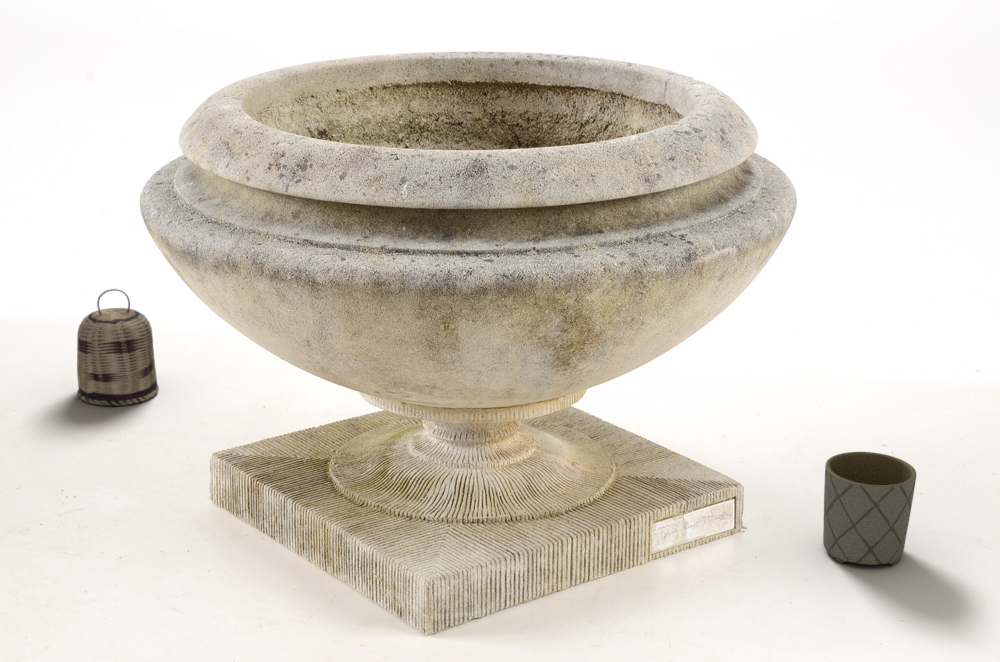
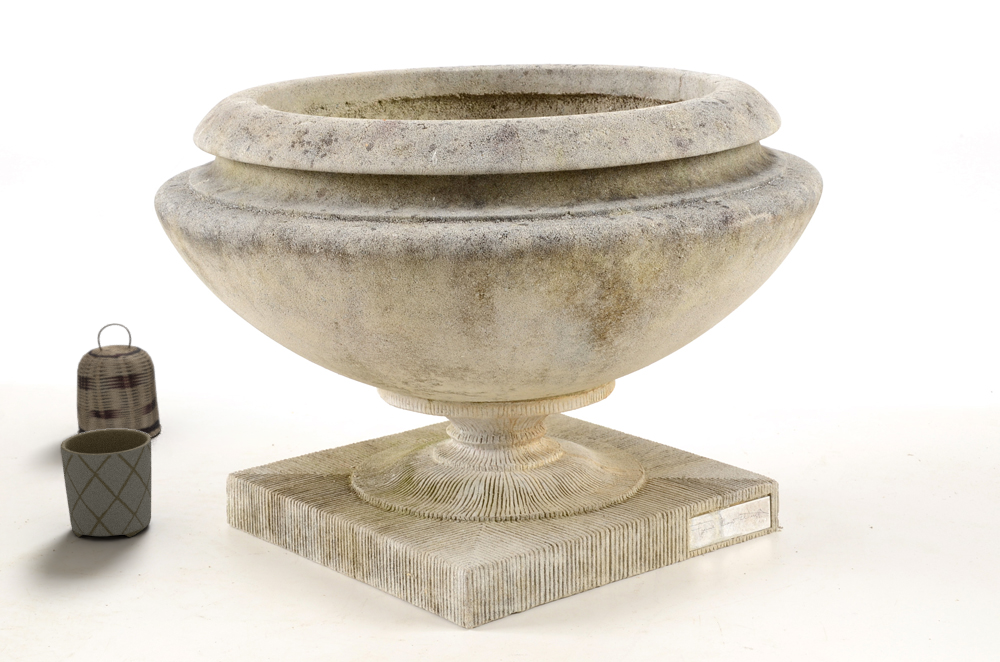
planter: present [823,452,916,565] -> present [61,429,151,537]

